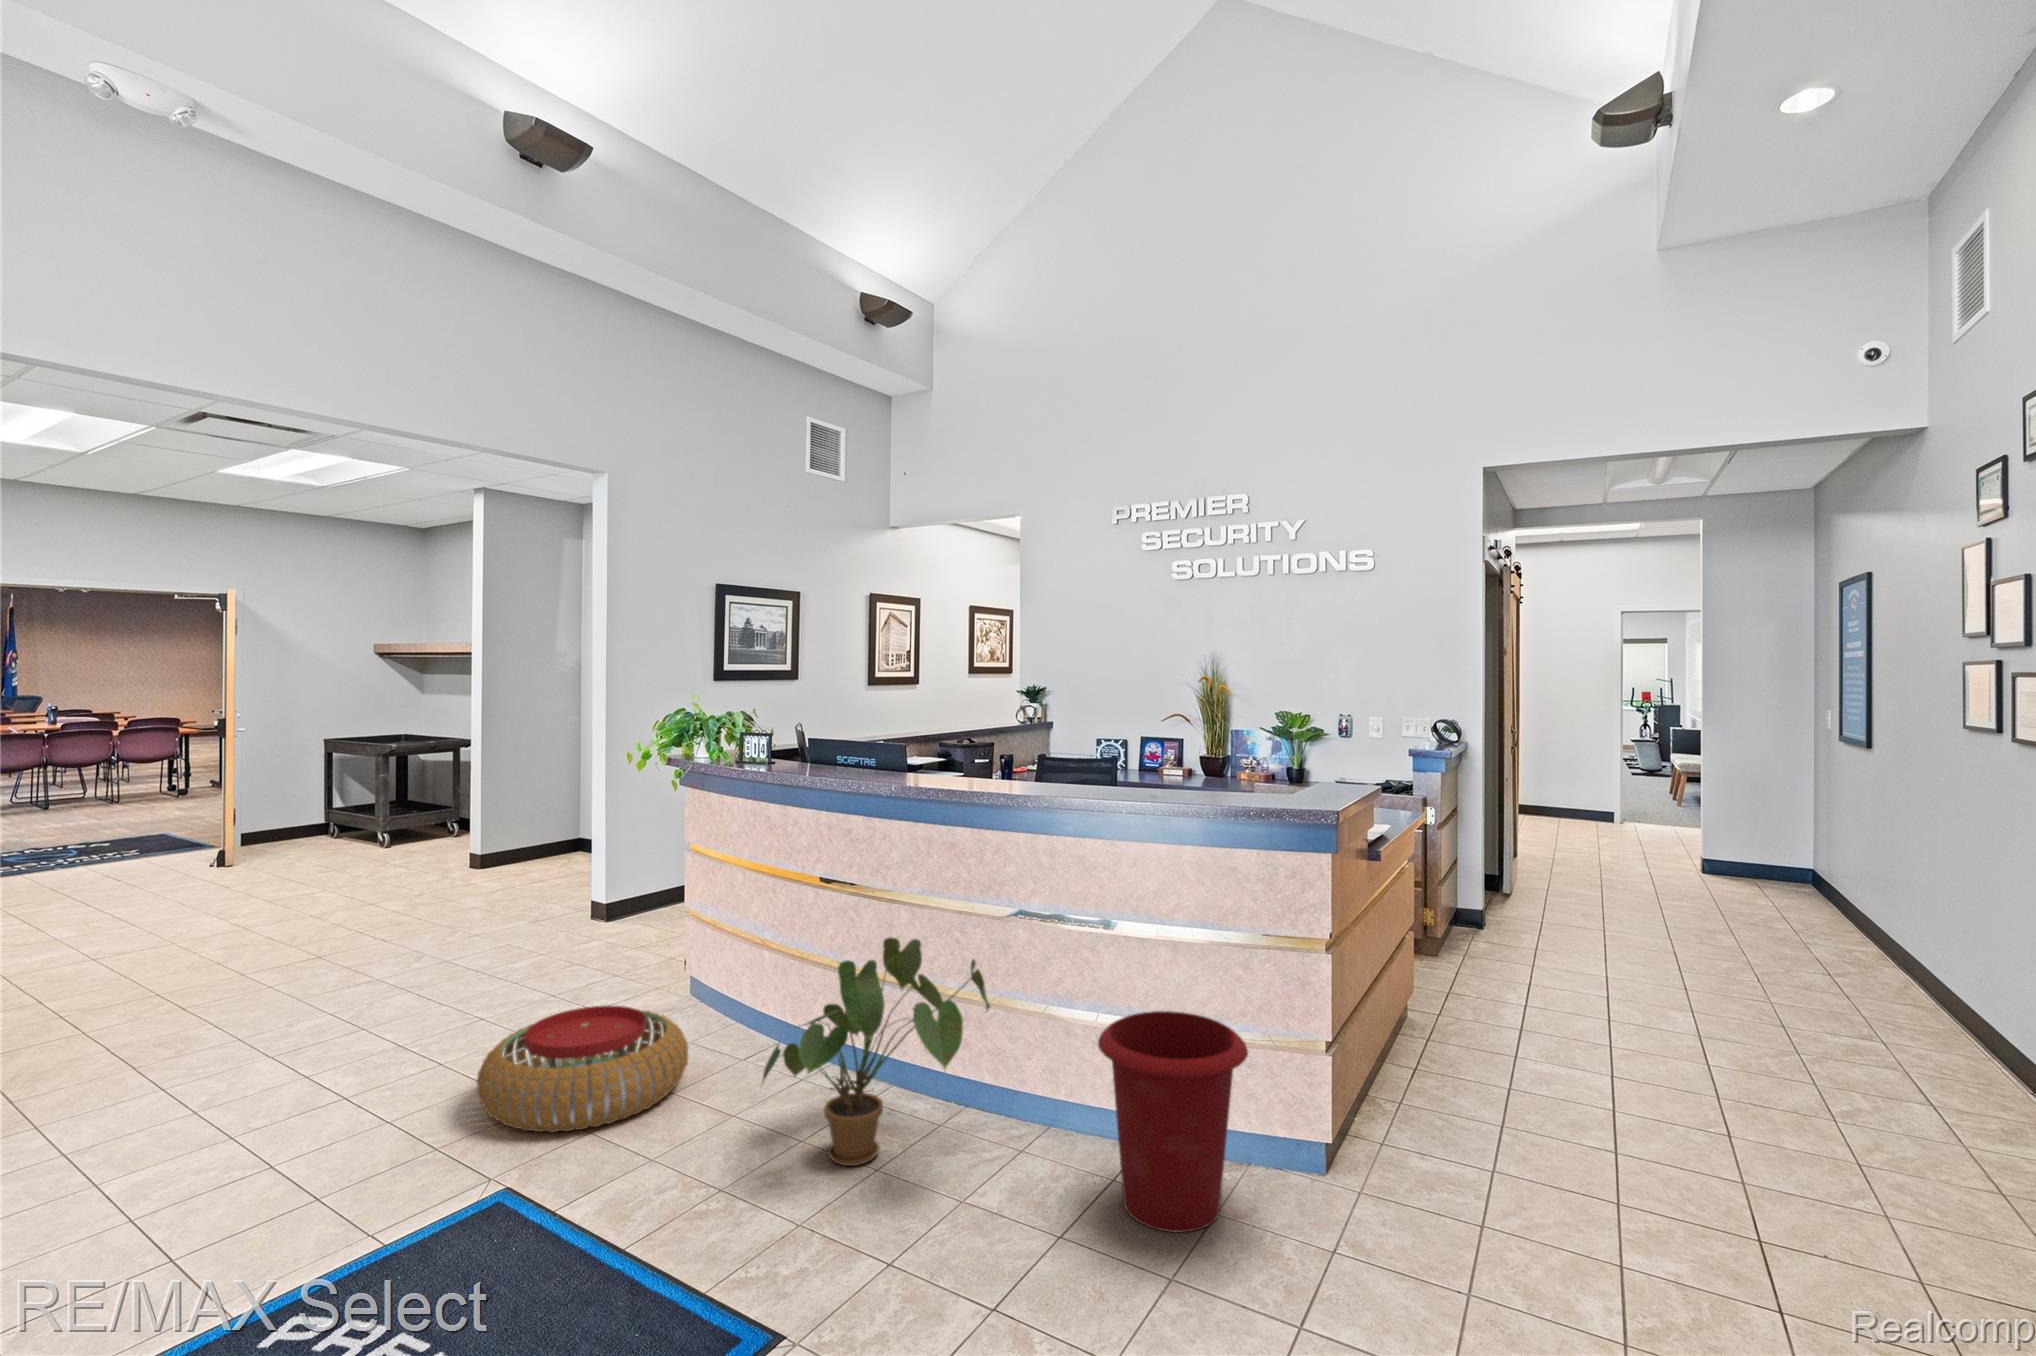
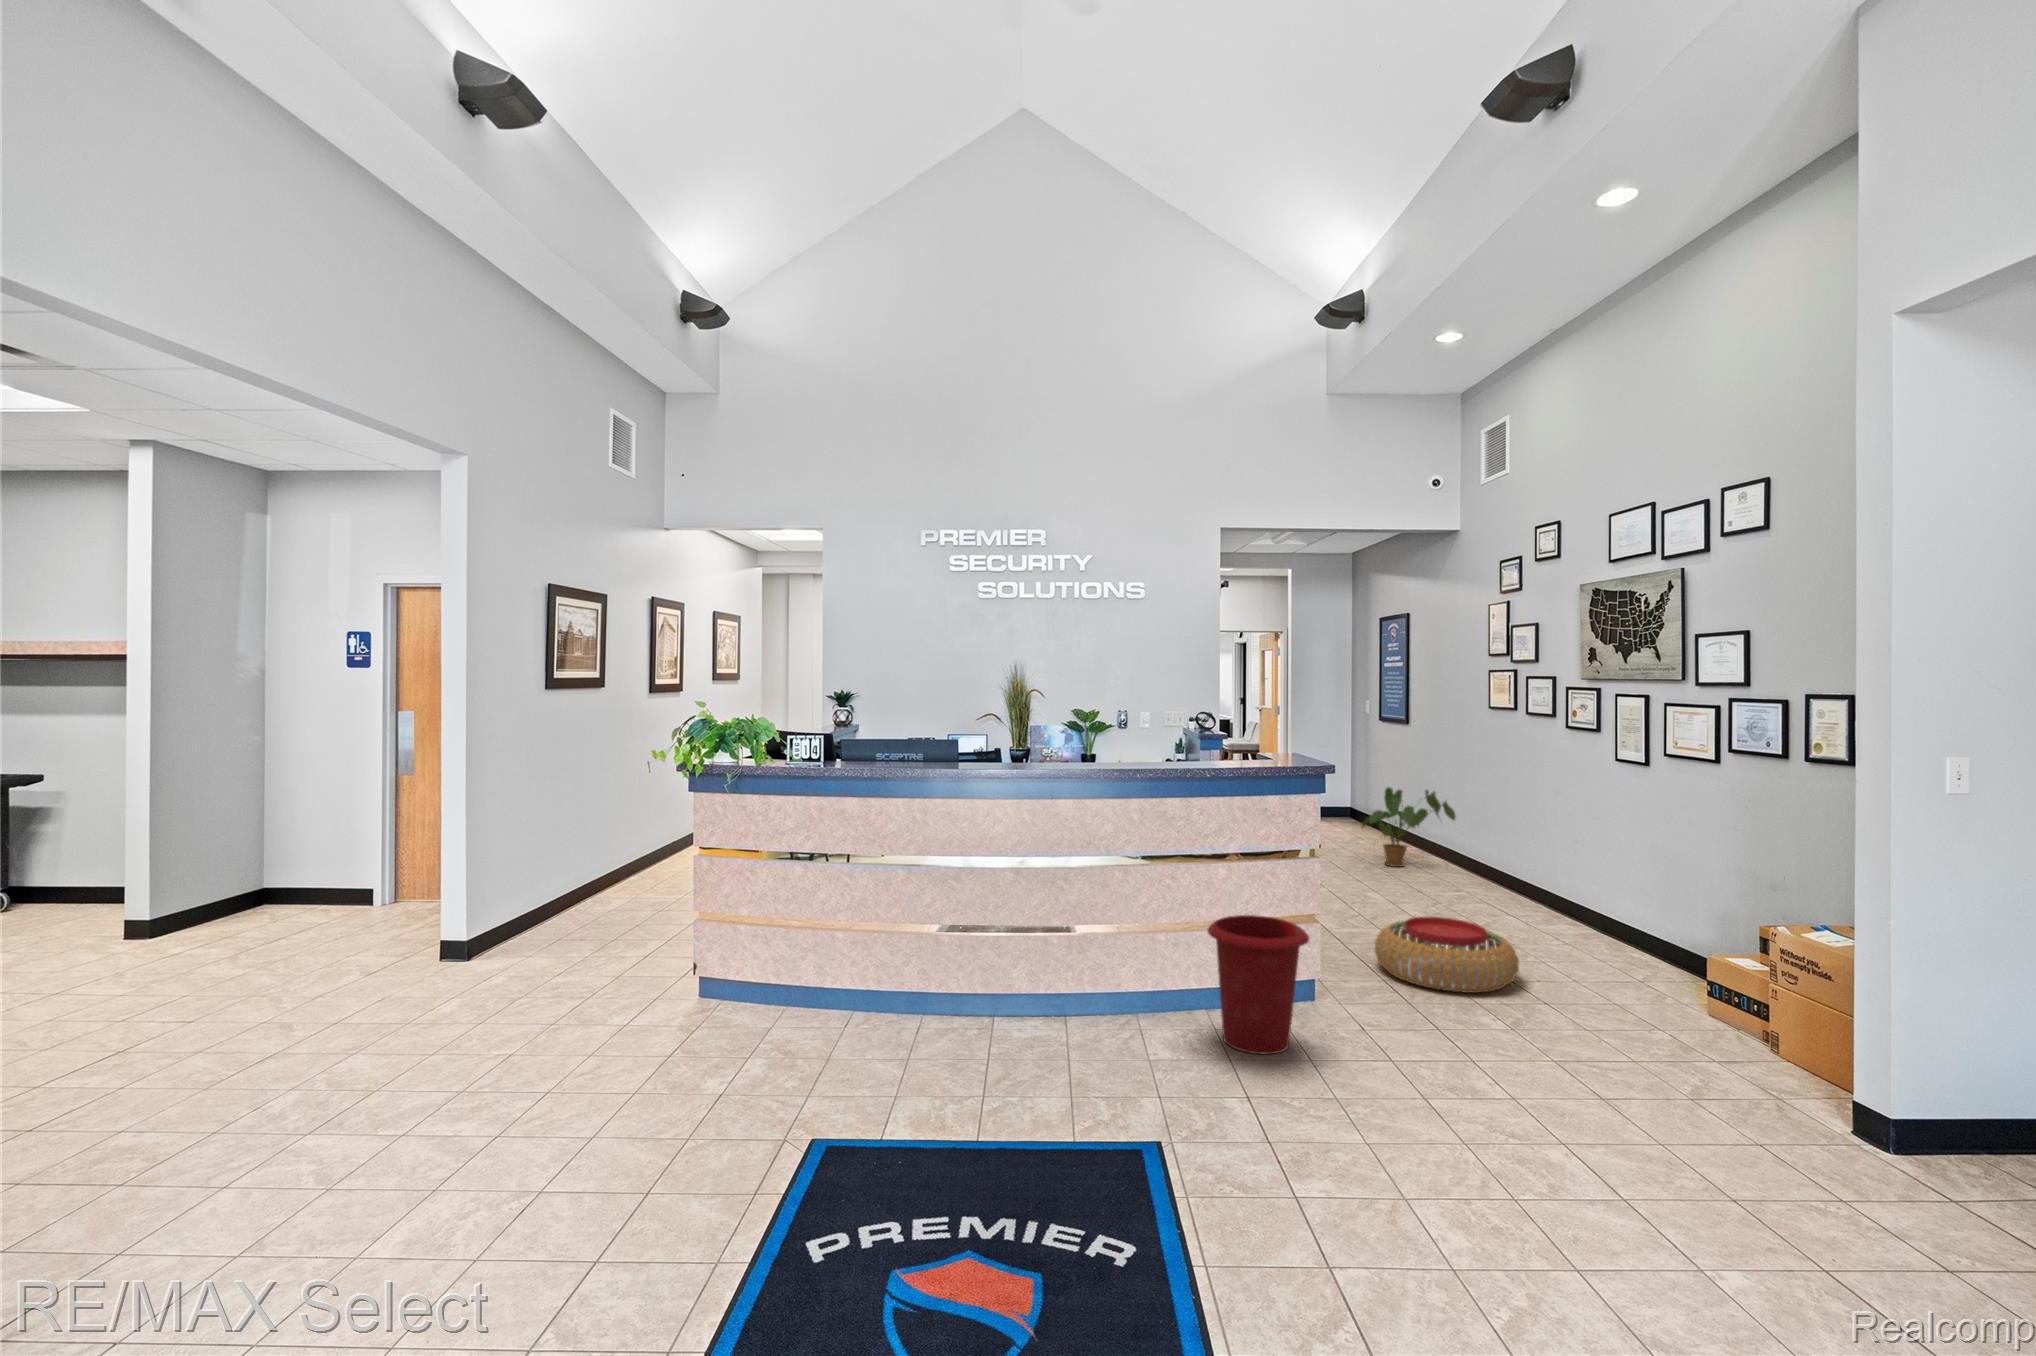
house plant: present [763,937,990,1166] -> present [1361,787,1456,867]
pouf: present [477,1005,688,1132] -> present [1375,917,1519,993]

